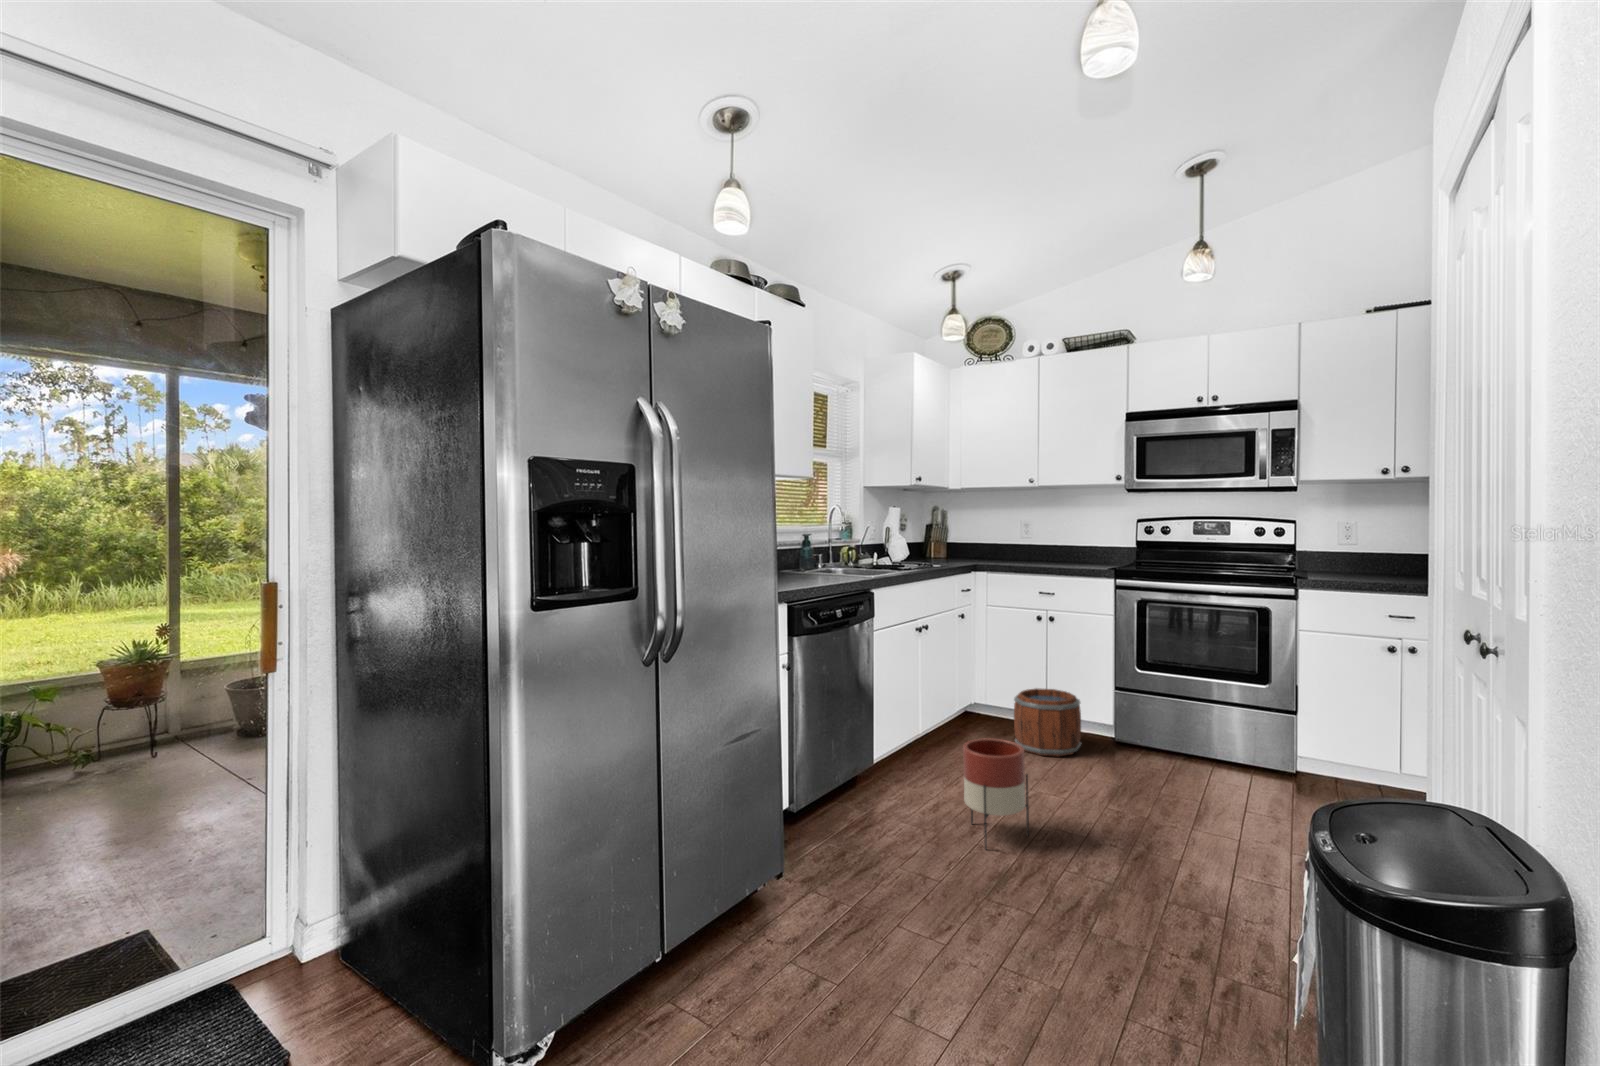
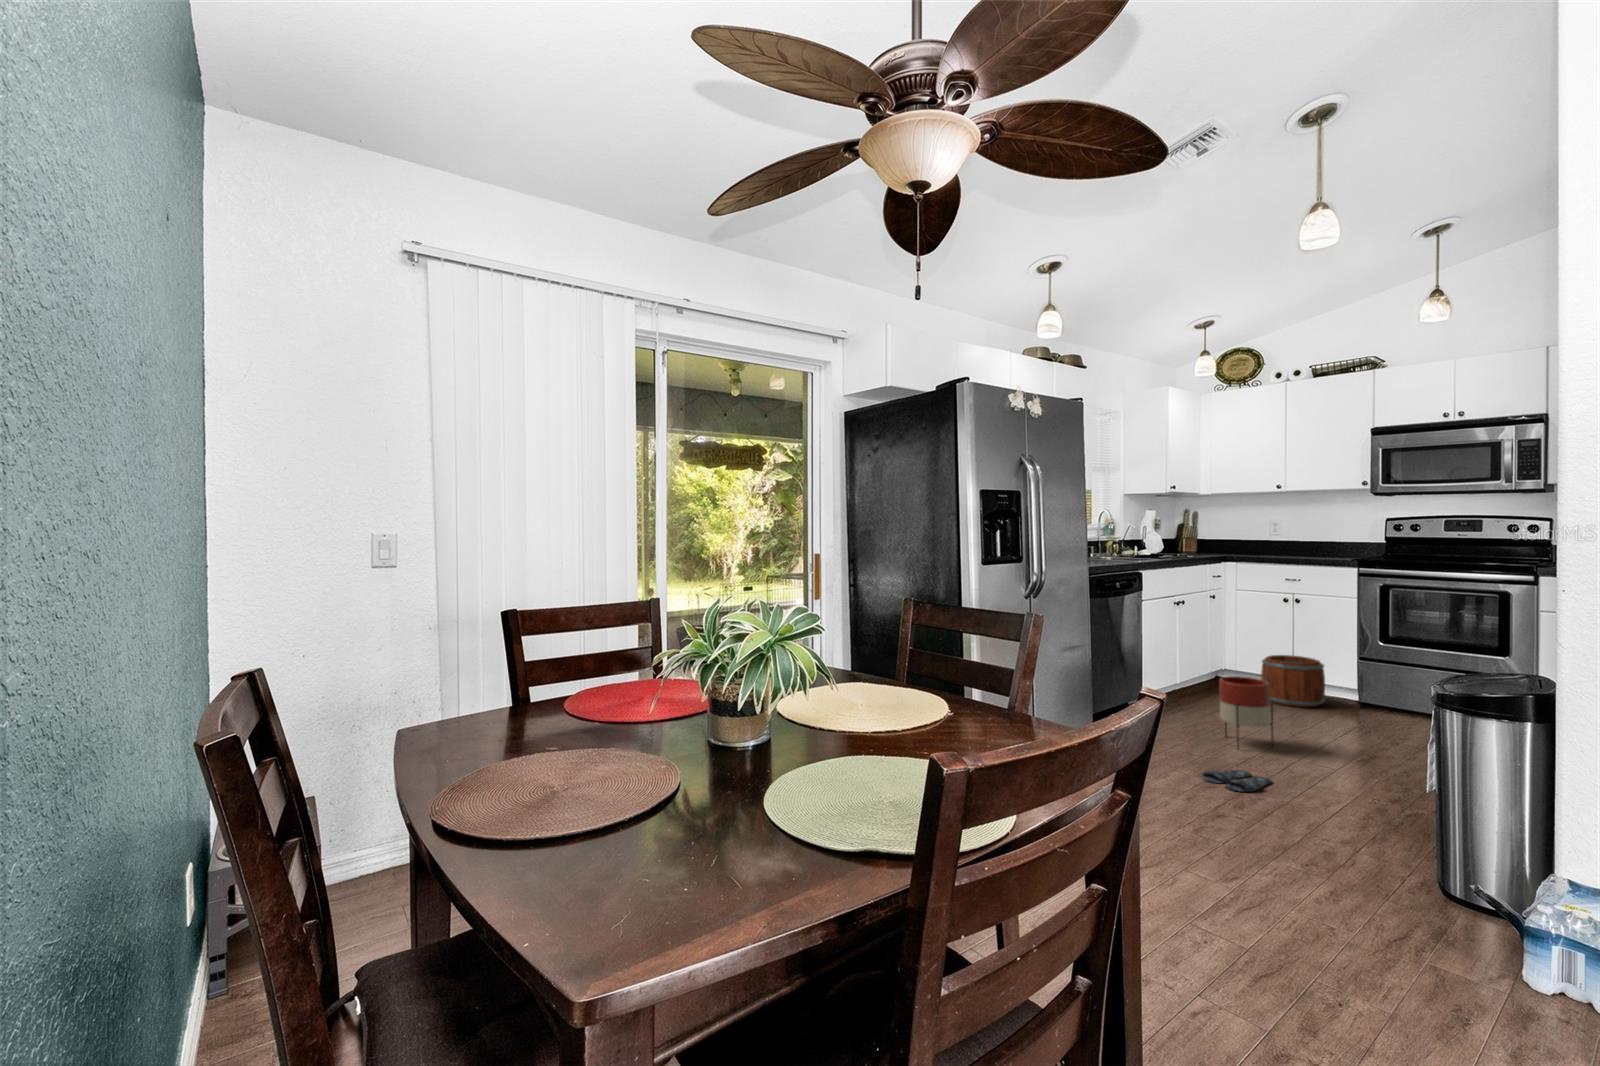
slippers: none [936,899,1029,954] -> present [1203,770,1271,792]

